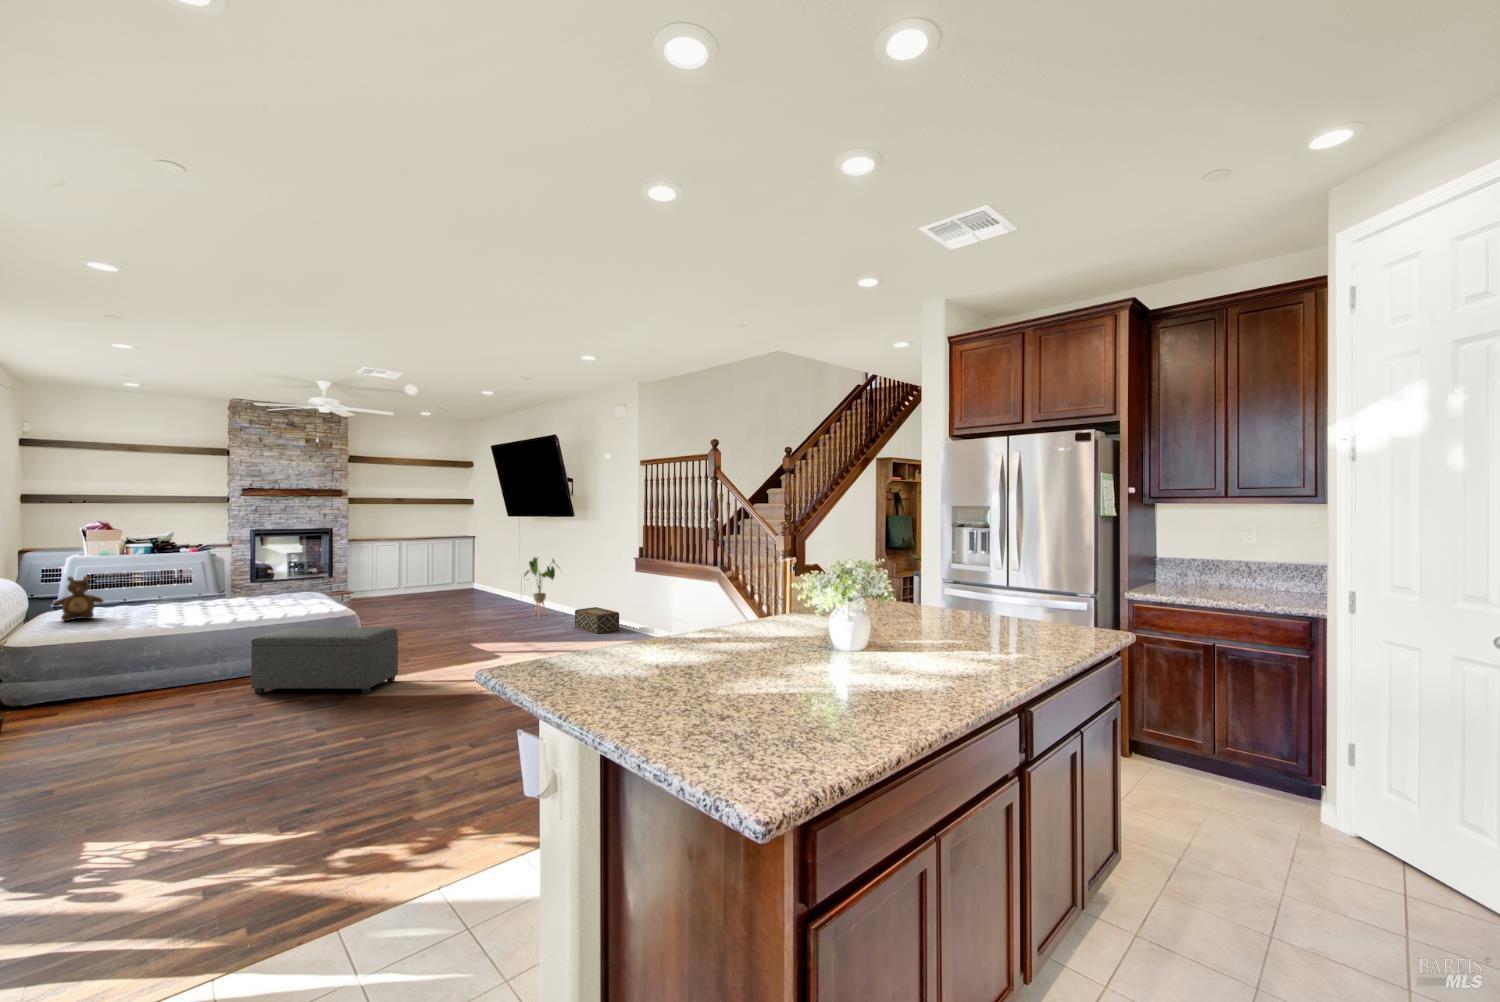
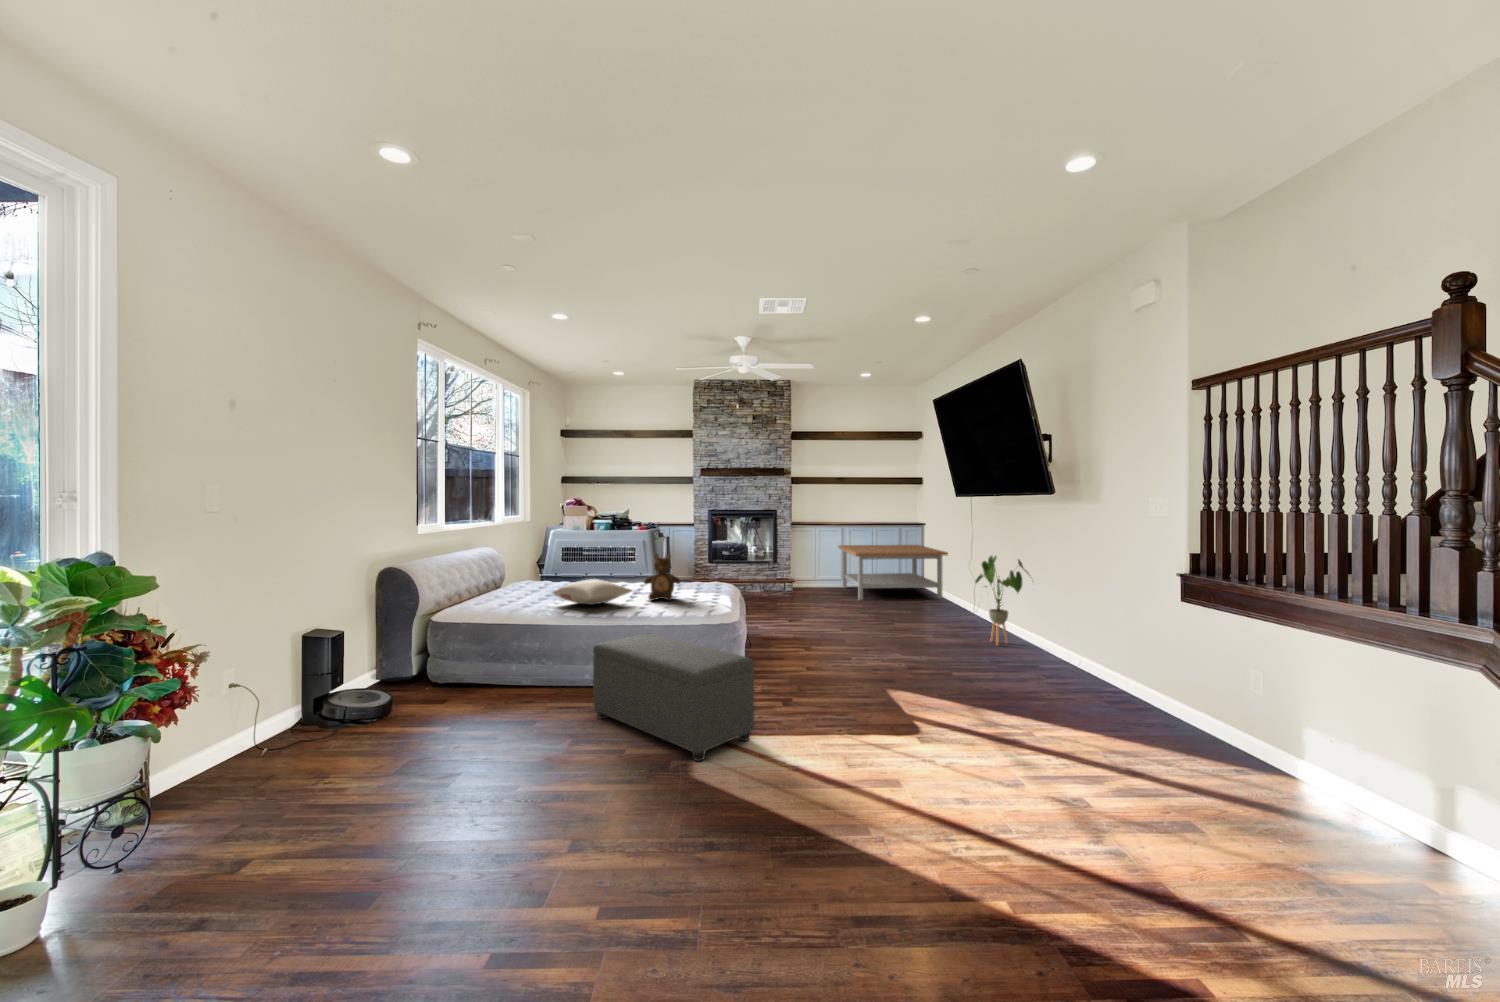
coffee table: none [395,554,497,603] -> present [838,545,948,600]
teddy bear: present [53,576,104,621] -> present [644,554,681,600]
pillow: none [153,597,240,619] -> present [553,579,632,604]
woven basket: present [575,607,619,633] -> none [1054,649,1142,702]

